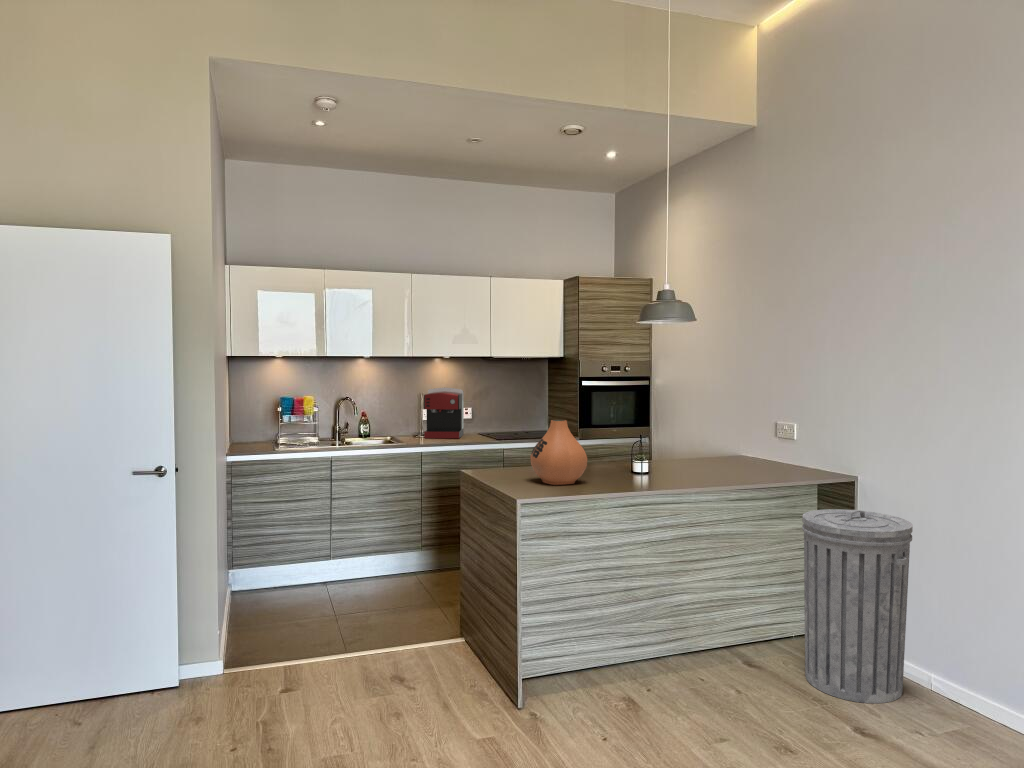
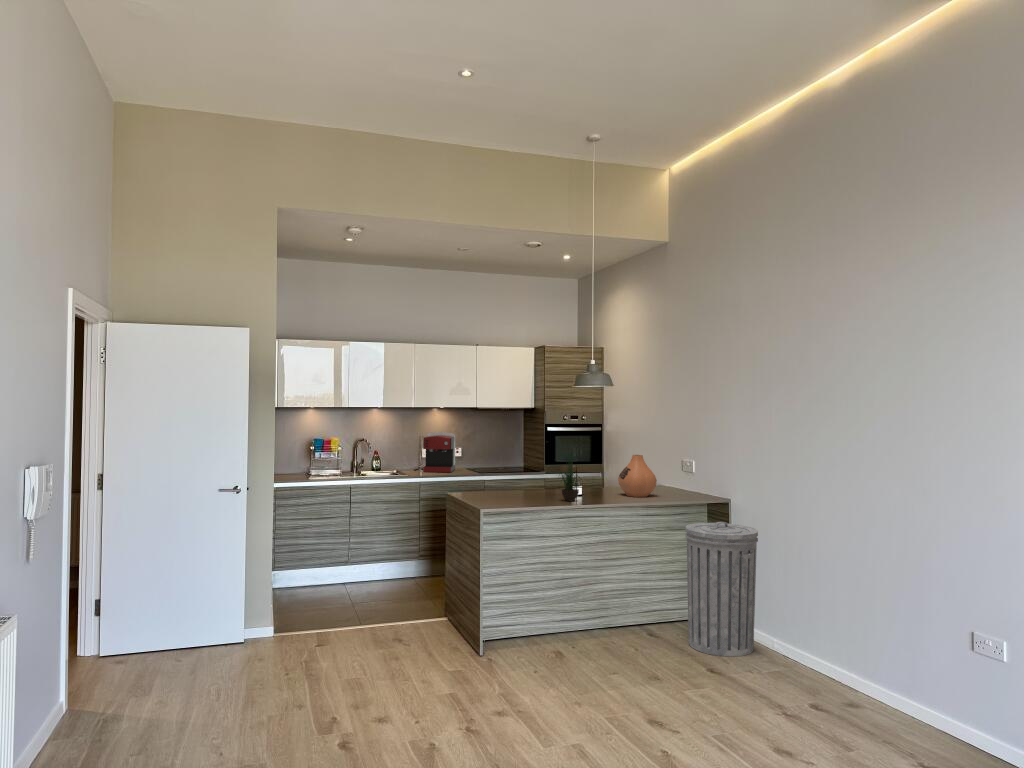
potted plant: none [613,405,654,482] -> present [560,461,580,501]
vase: present [530,420,588,485] -> present [618,455,657,497]

